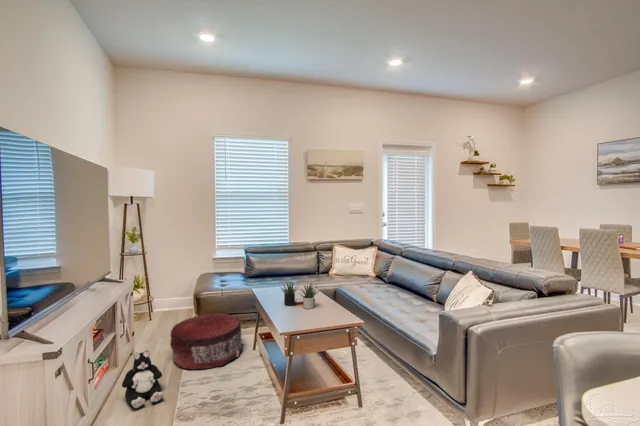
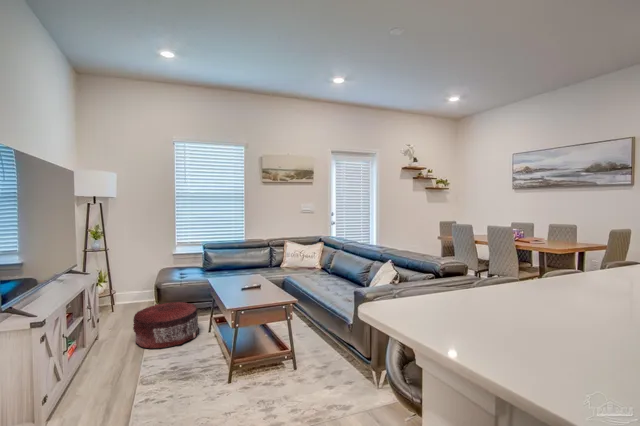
succulent plant: present [281,283,318,309] -> none [231,270,265,293]
plush toy: present [122,351,164,408] -> none [92,330,130,377]

